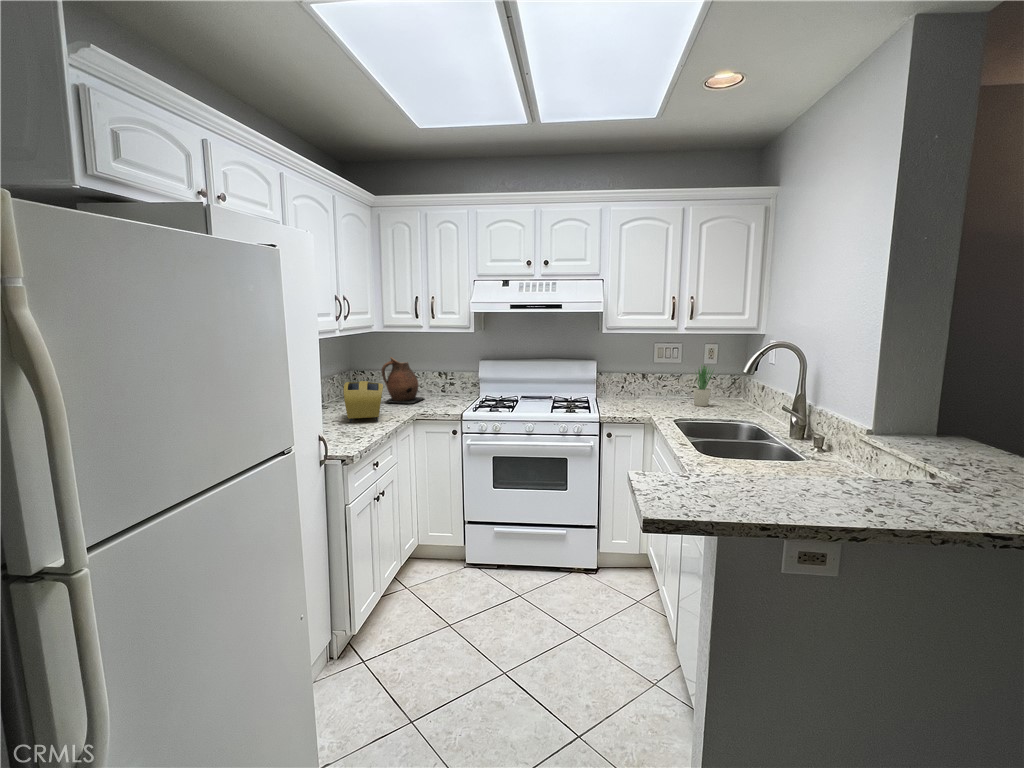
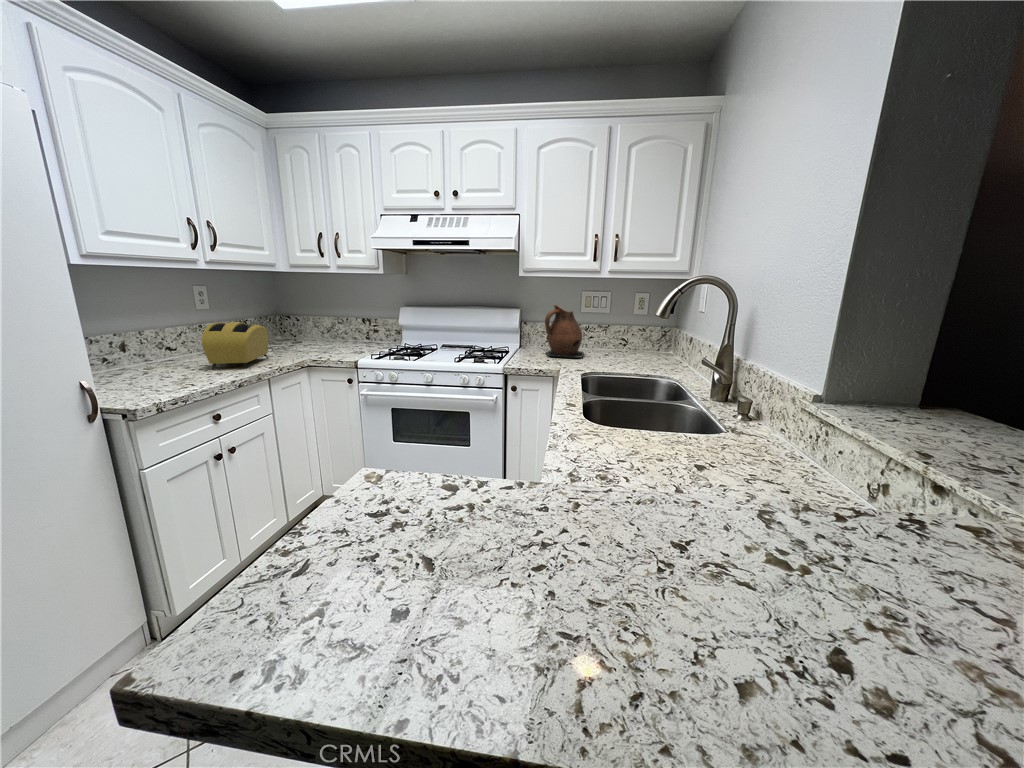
ceramic pitcher: present [382,357,424,404] -> present [545,305,584,358]
potted plant: present [693,366,714,406] -> none [616,307,639,359]

